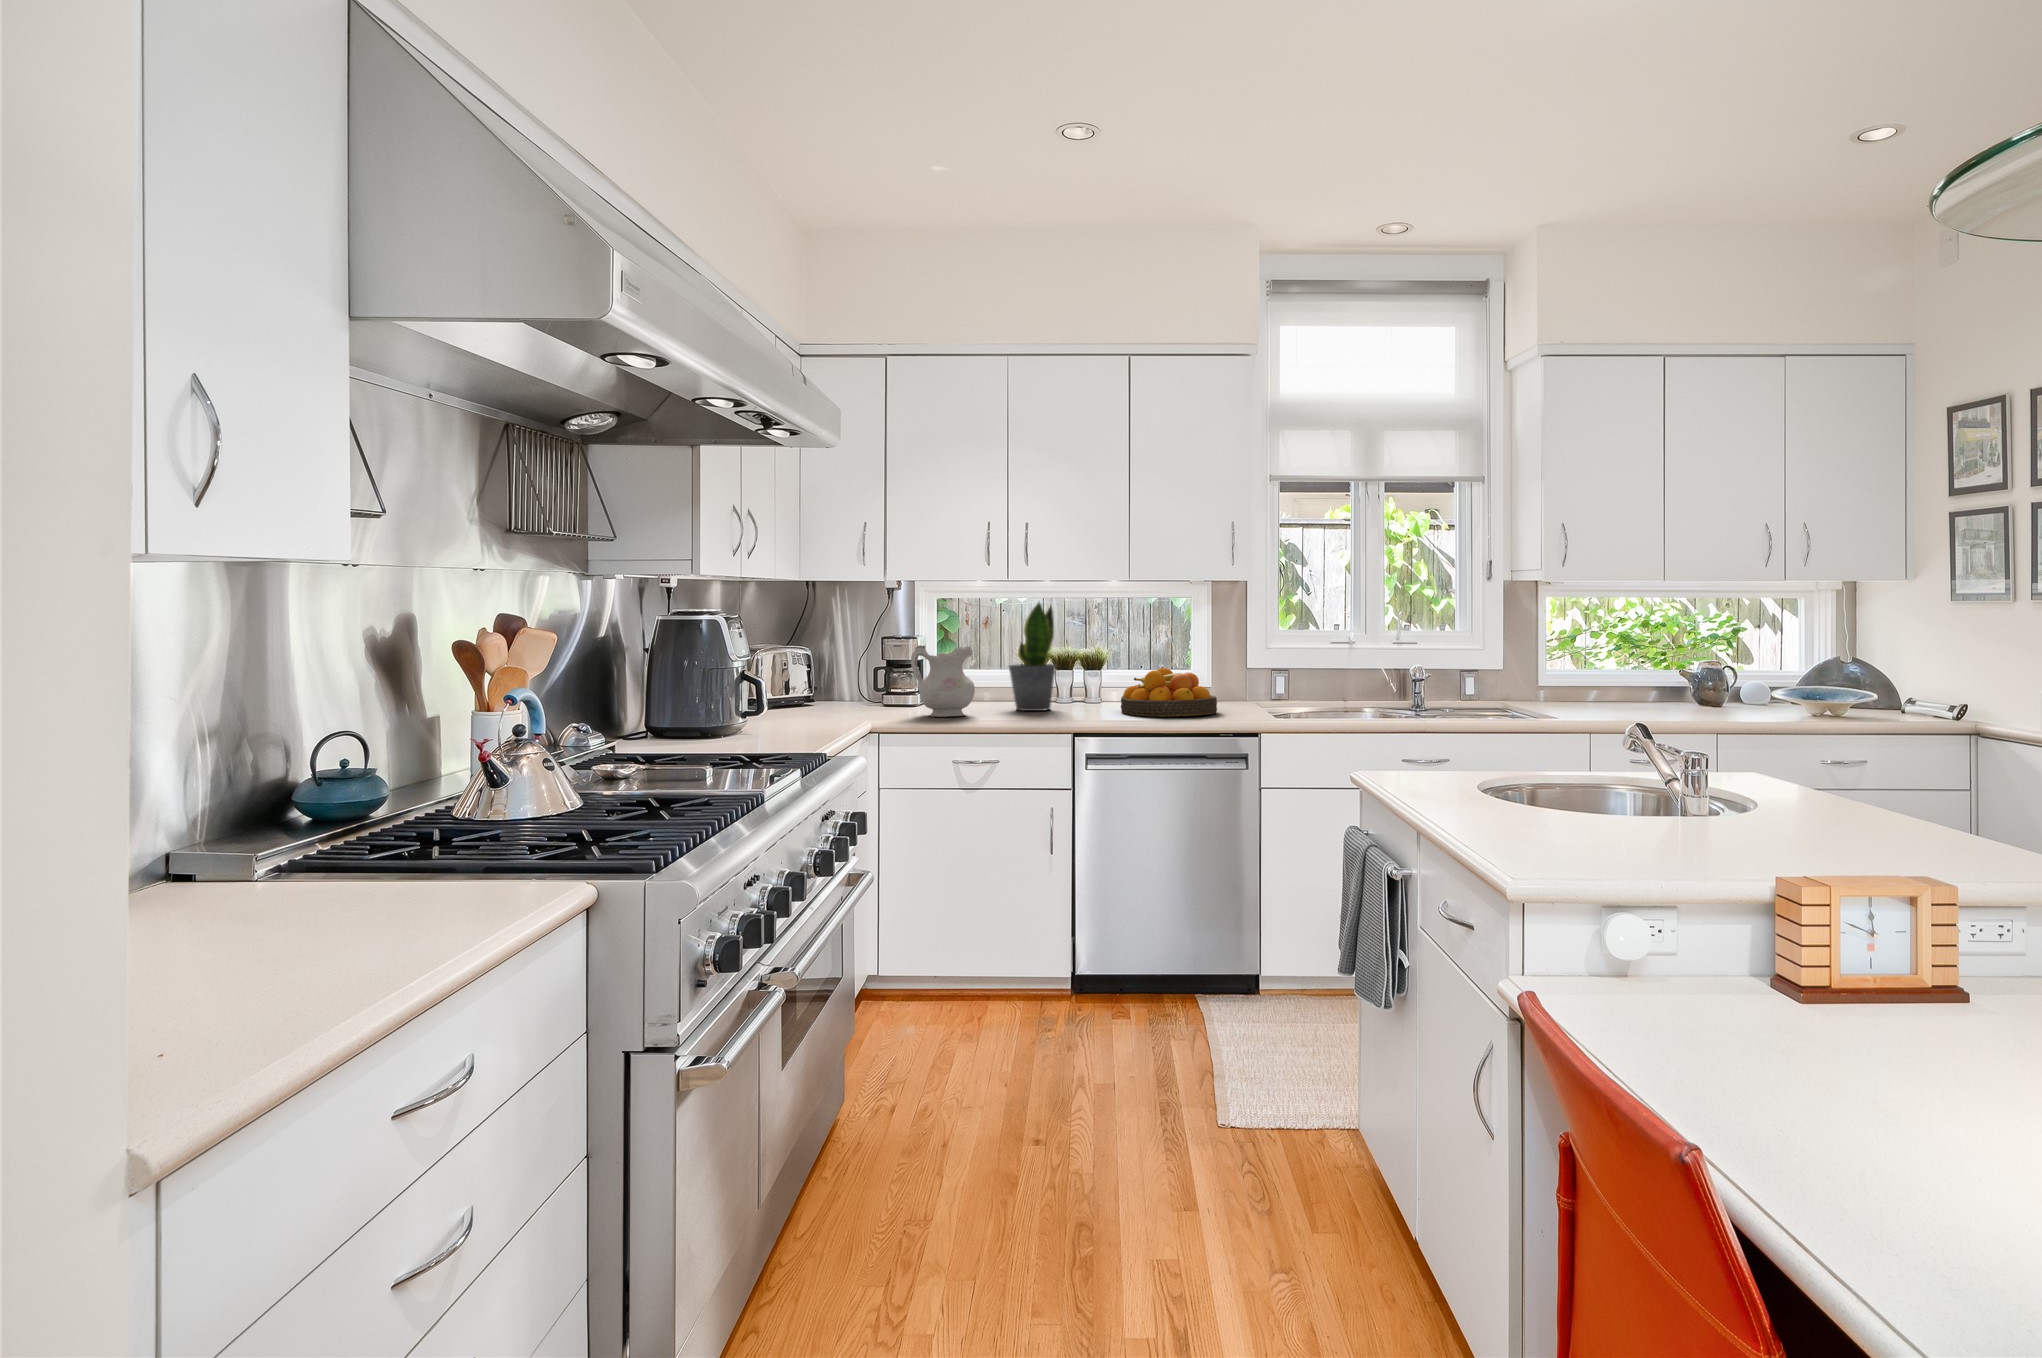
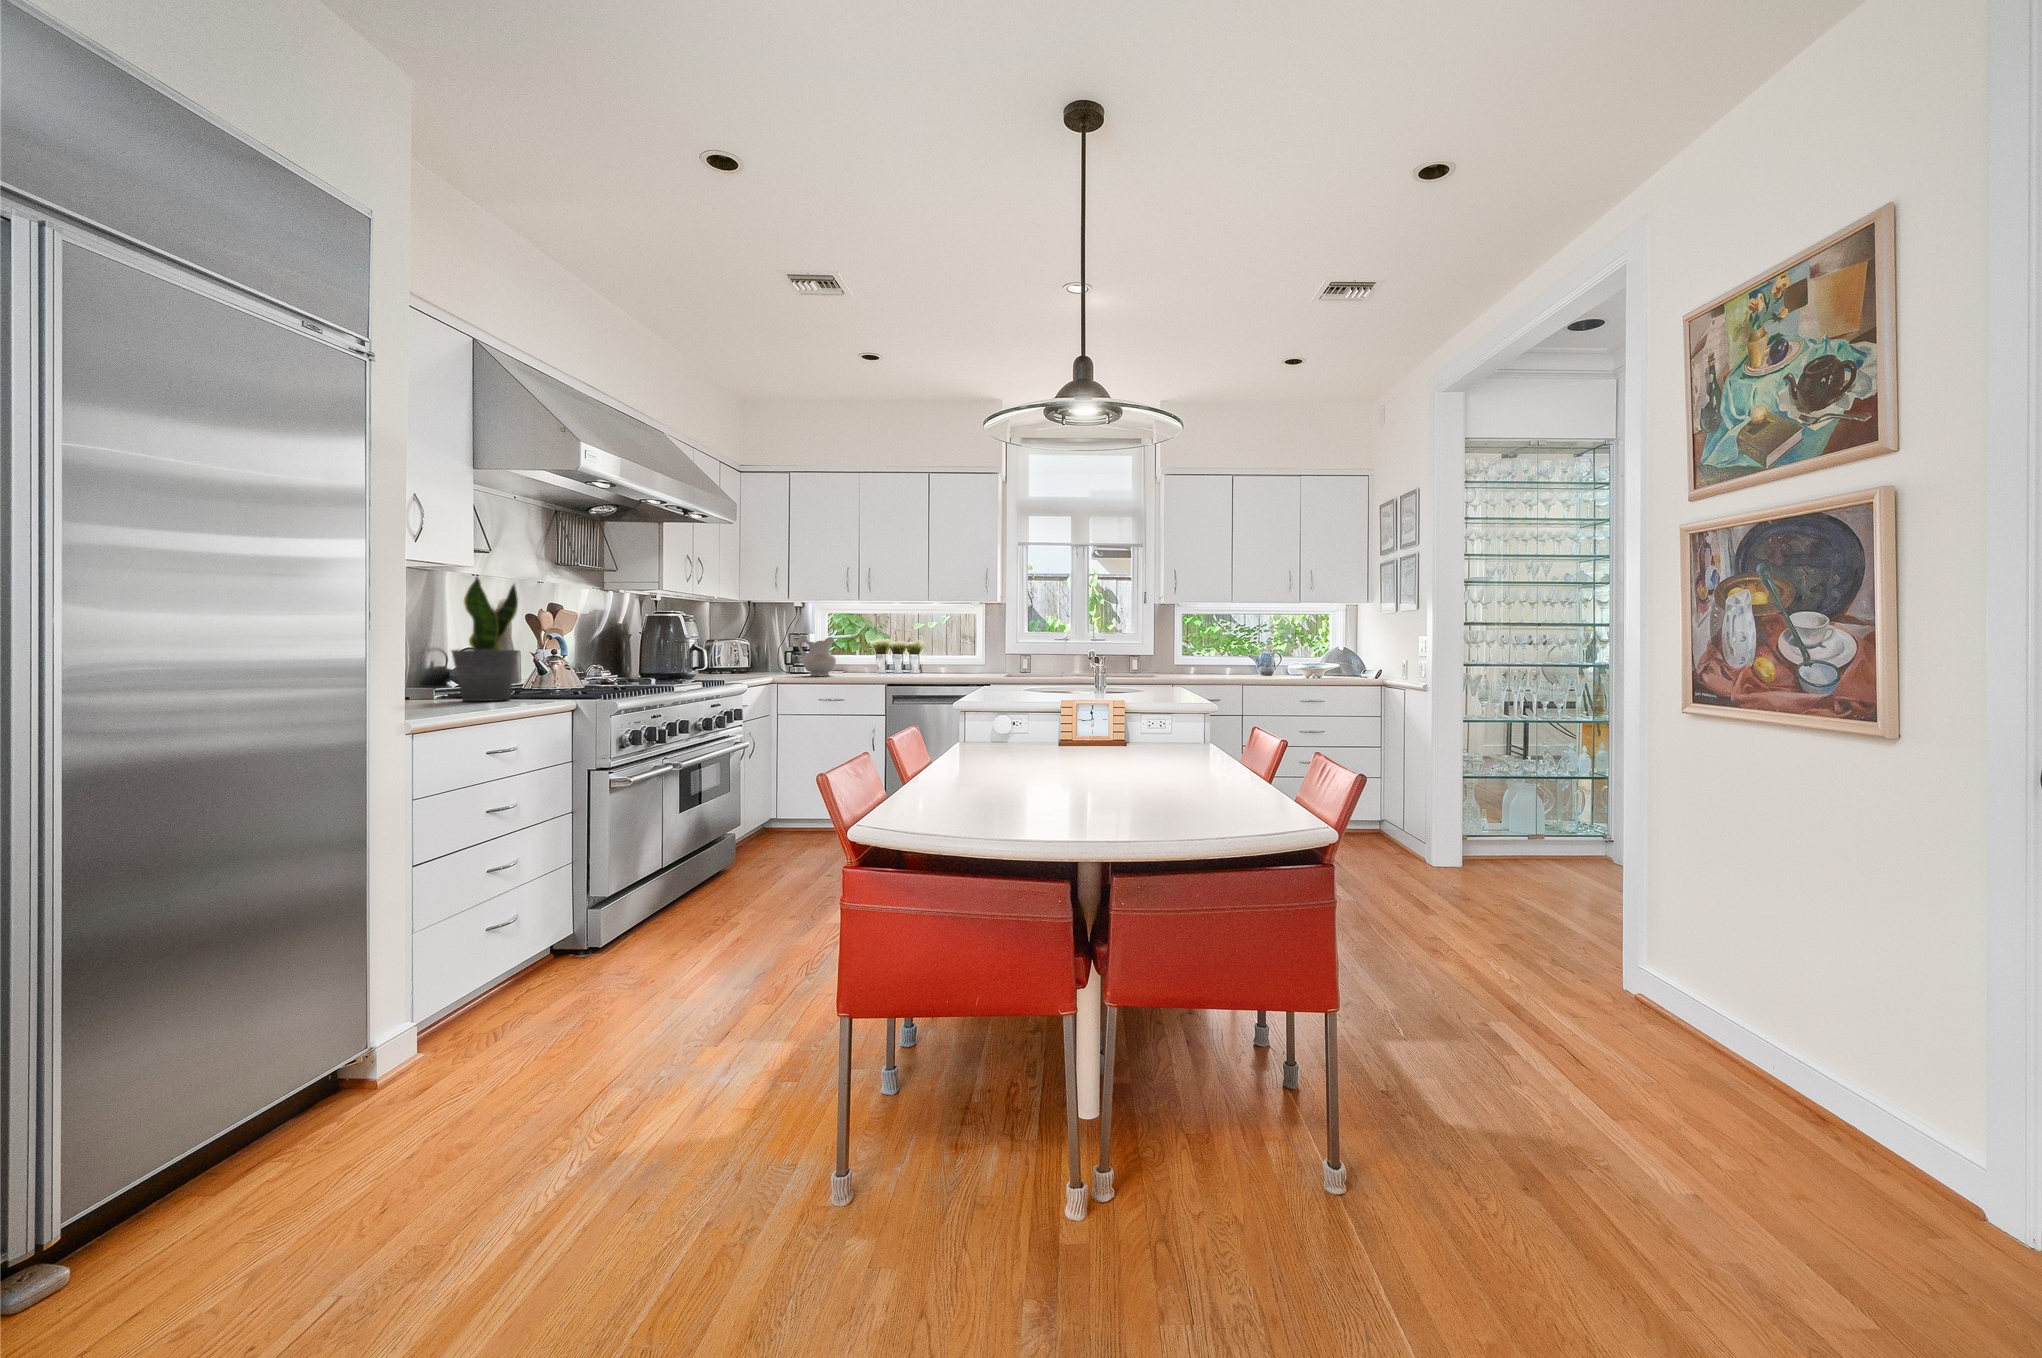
potted plant: present [1009,601,1056,711] -> present [452,577,518,701]
fruit bowl: present [1121,668,1217,717] -> none [922,651,977,676]

